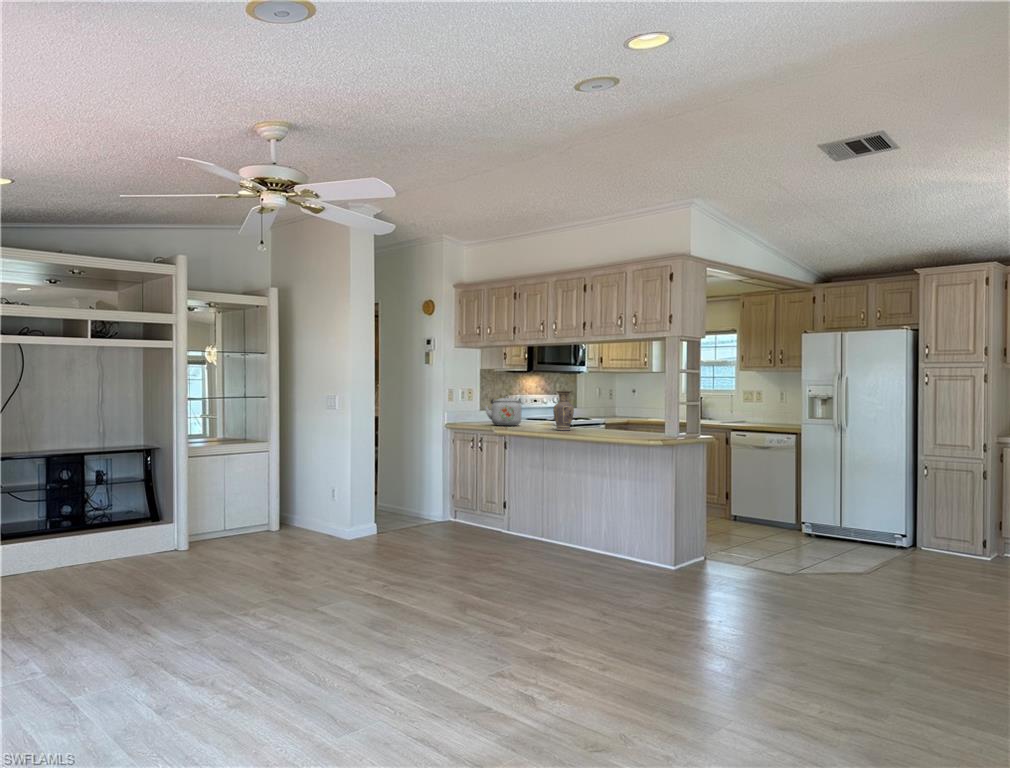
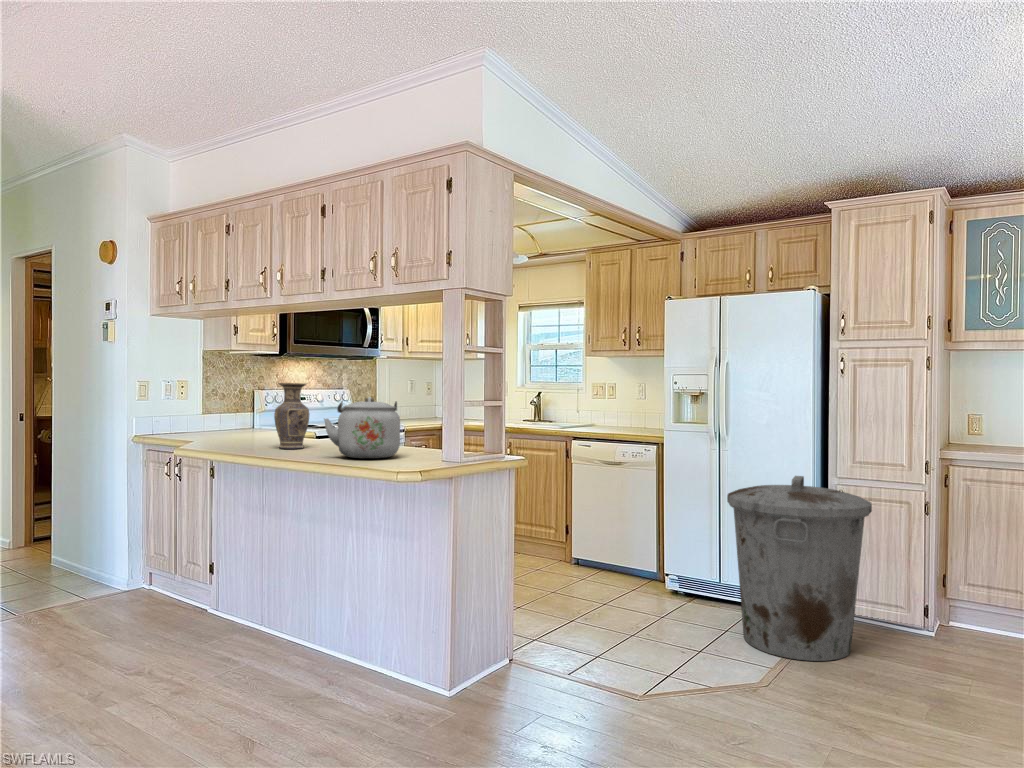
kettle: present [485,396,522,426] -> present [324,397,400,459]
trash can: none [843,452,940,566] -> present [727,476,872,661]

